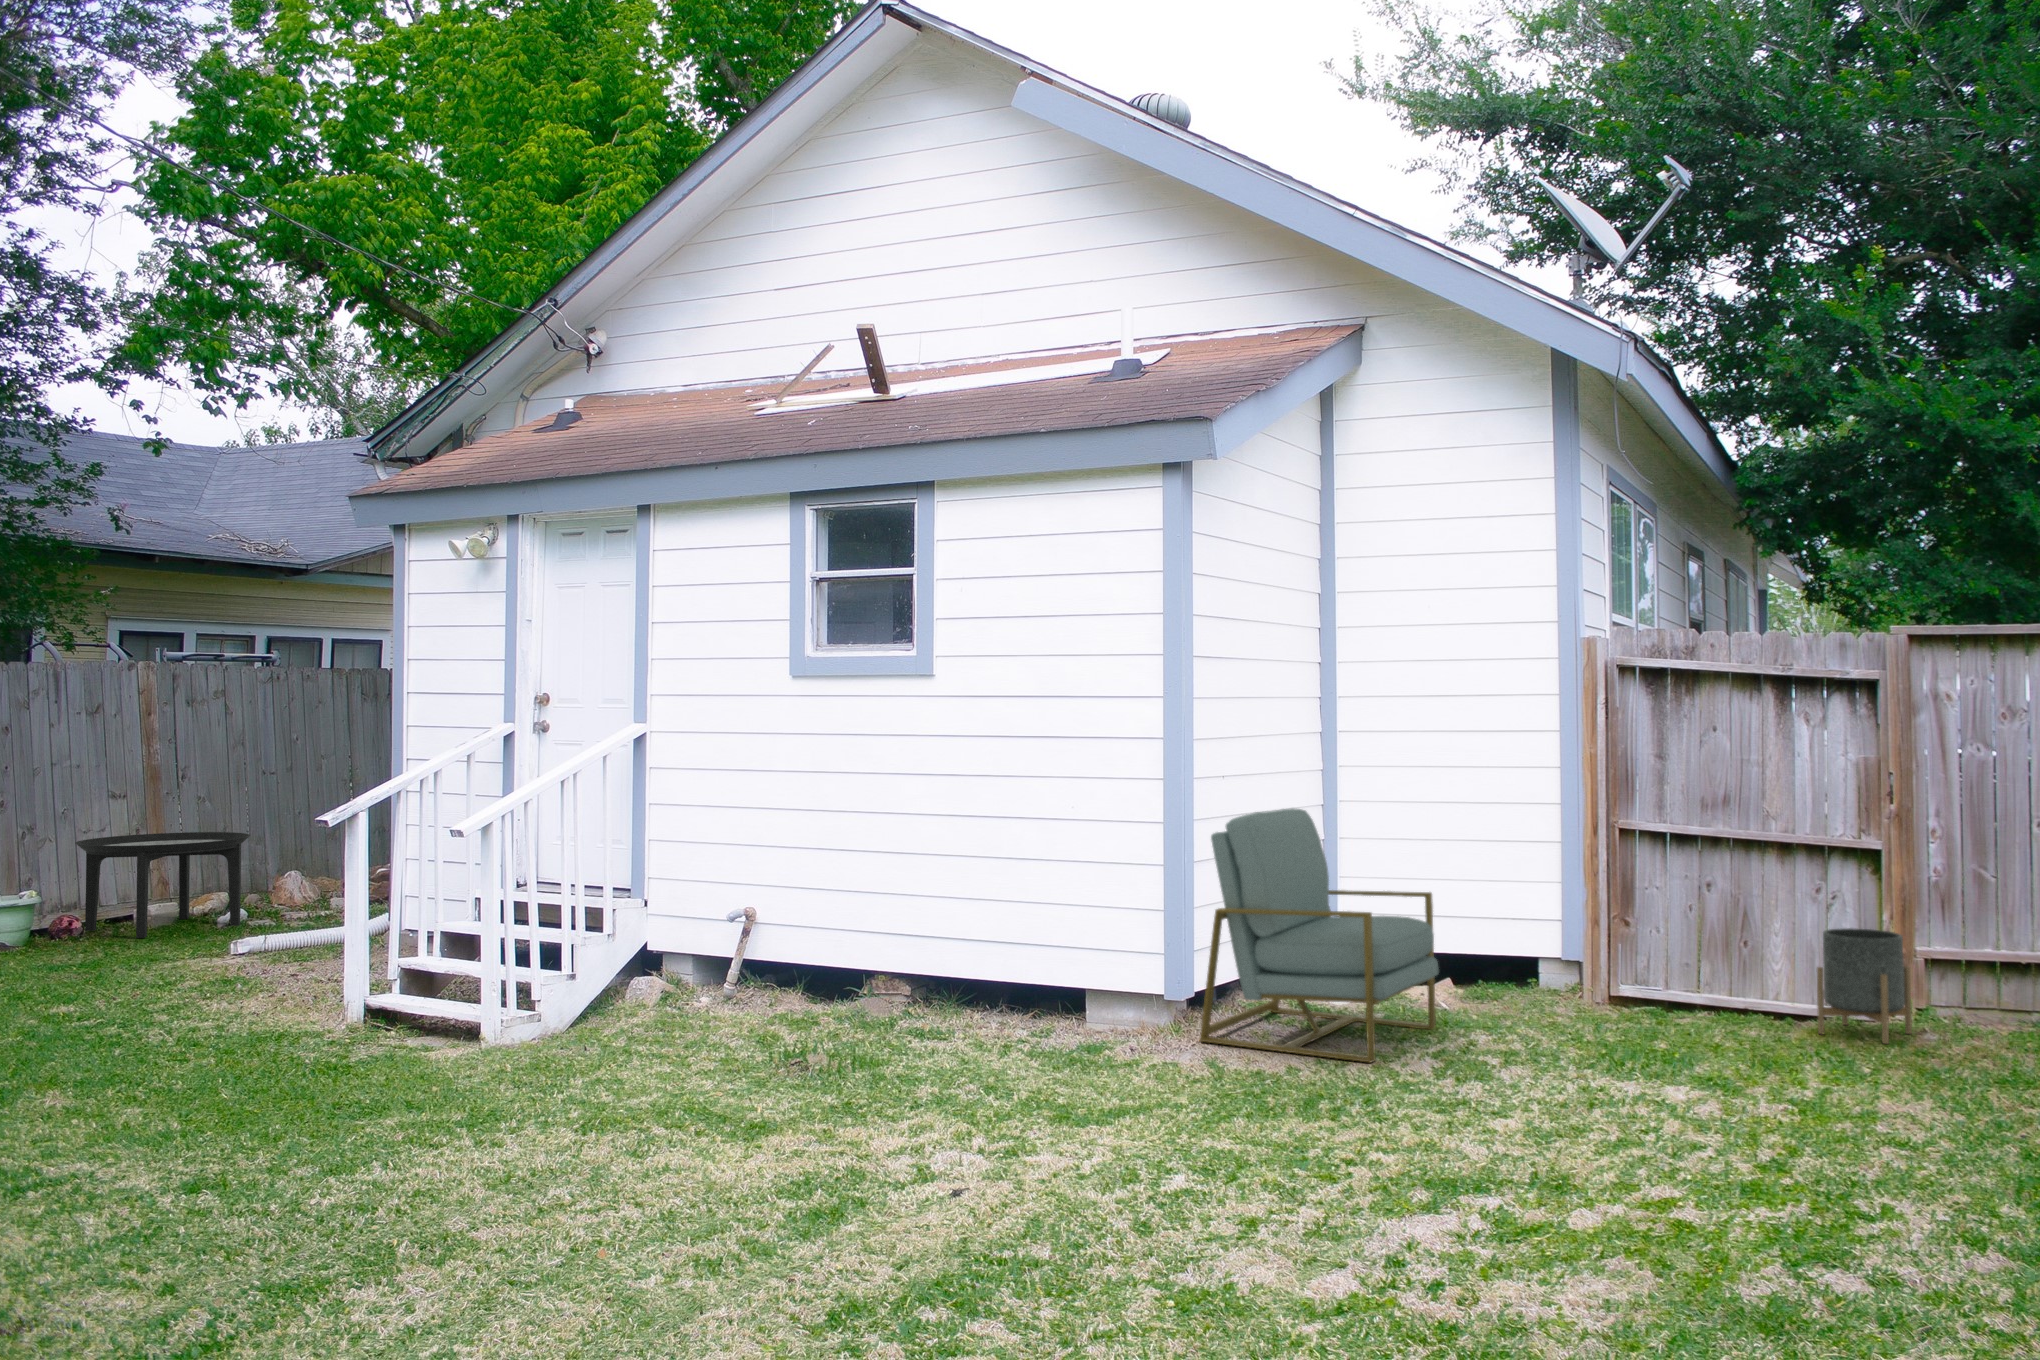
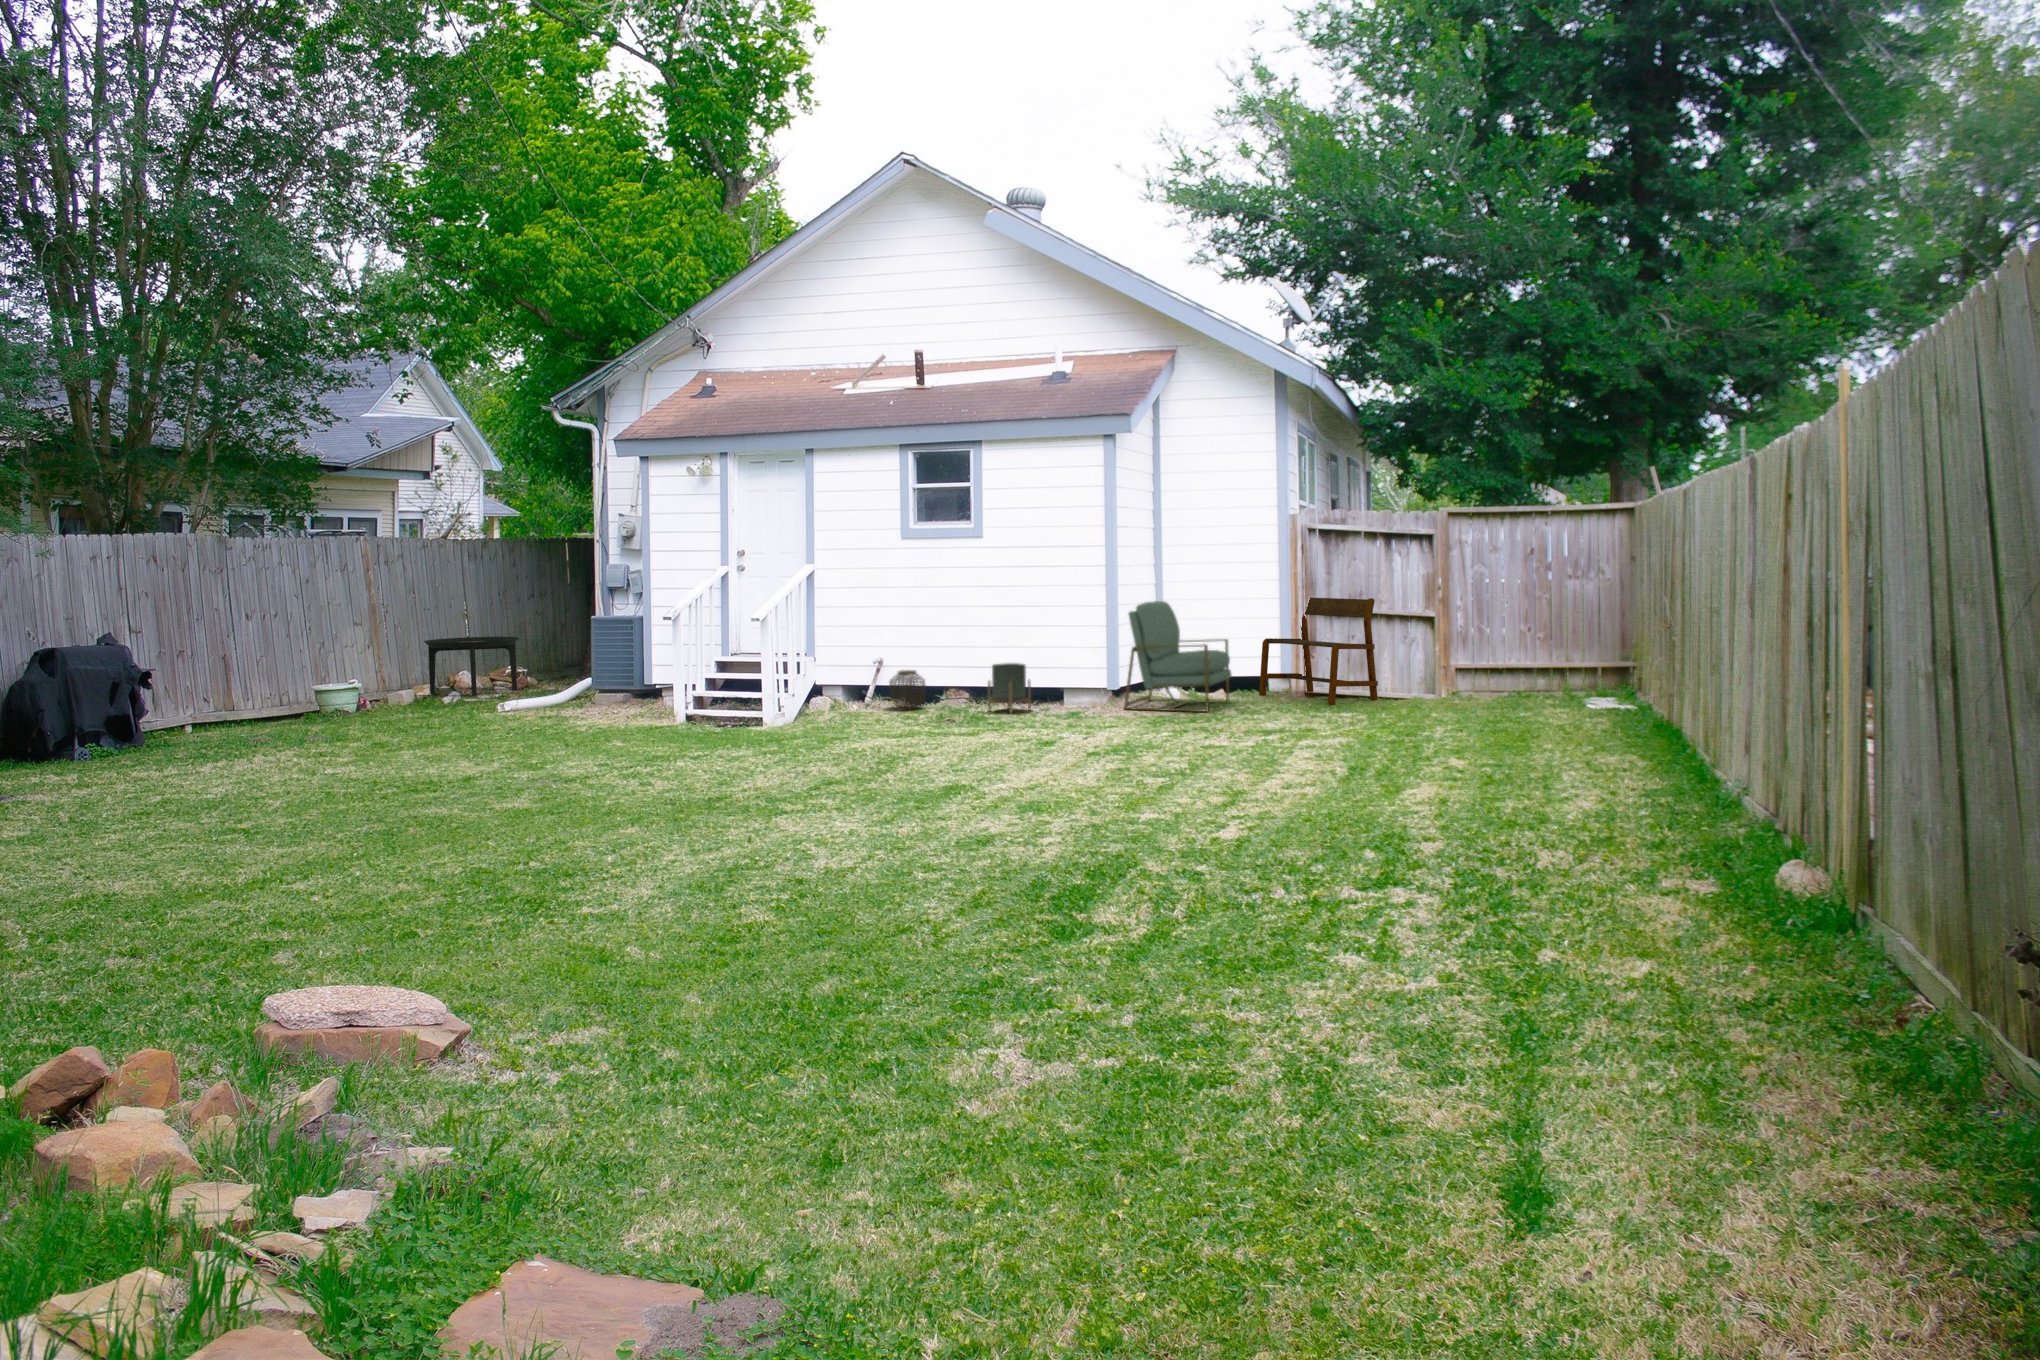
bench: none [1509,800,1764,1048] -> present [1259,597,1378,704]
planter: present [1817,928,1912,1044] -> present [988,663,1031,712]
woven basket: none [746,936,819,1018] -> present [890,670,925,709]

